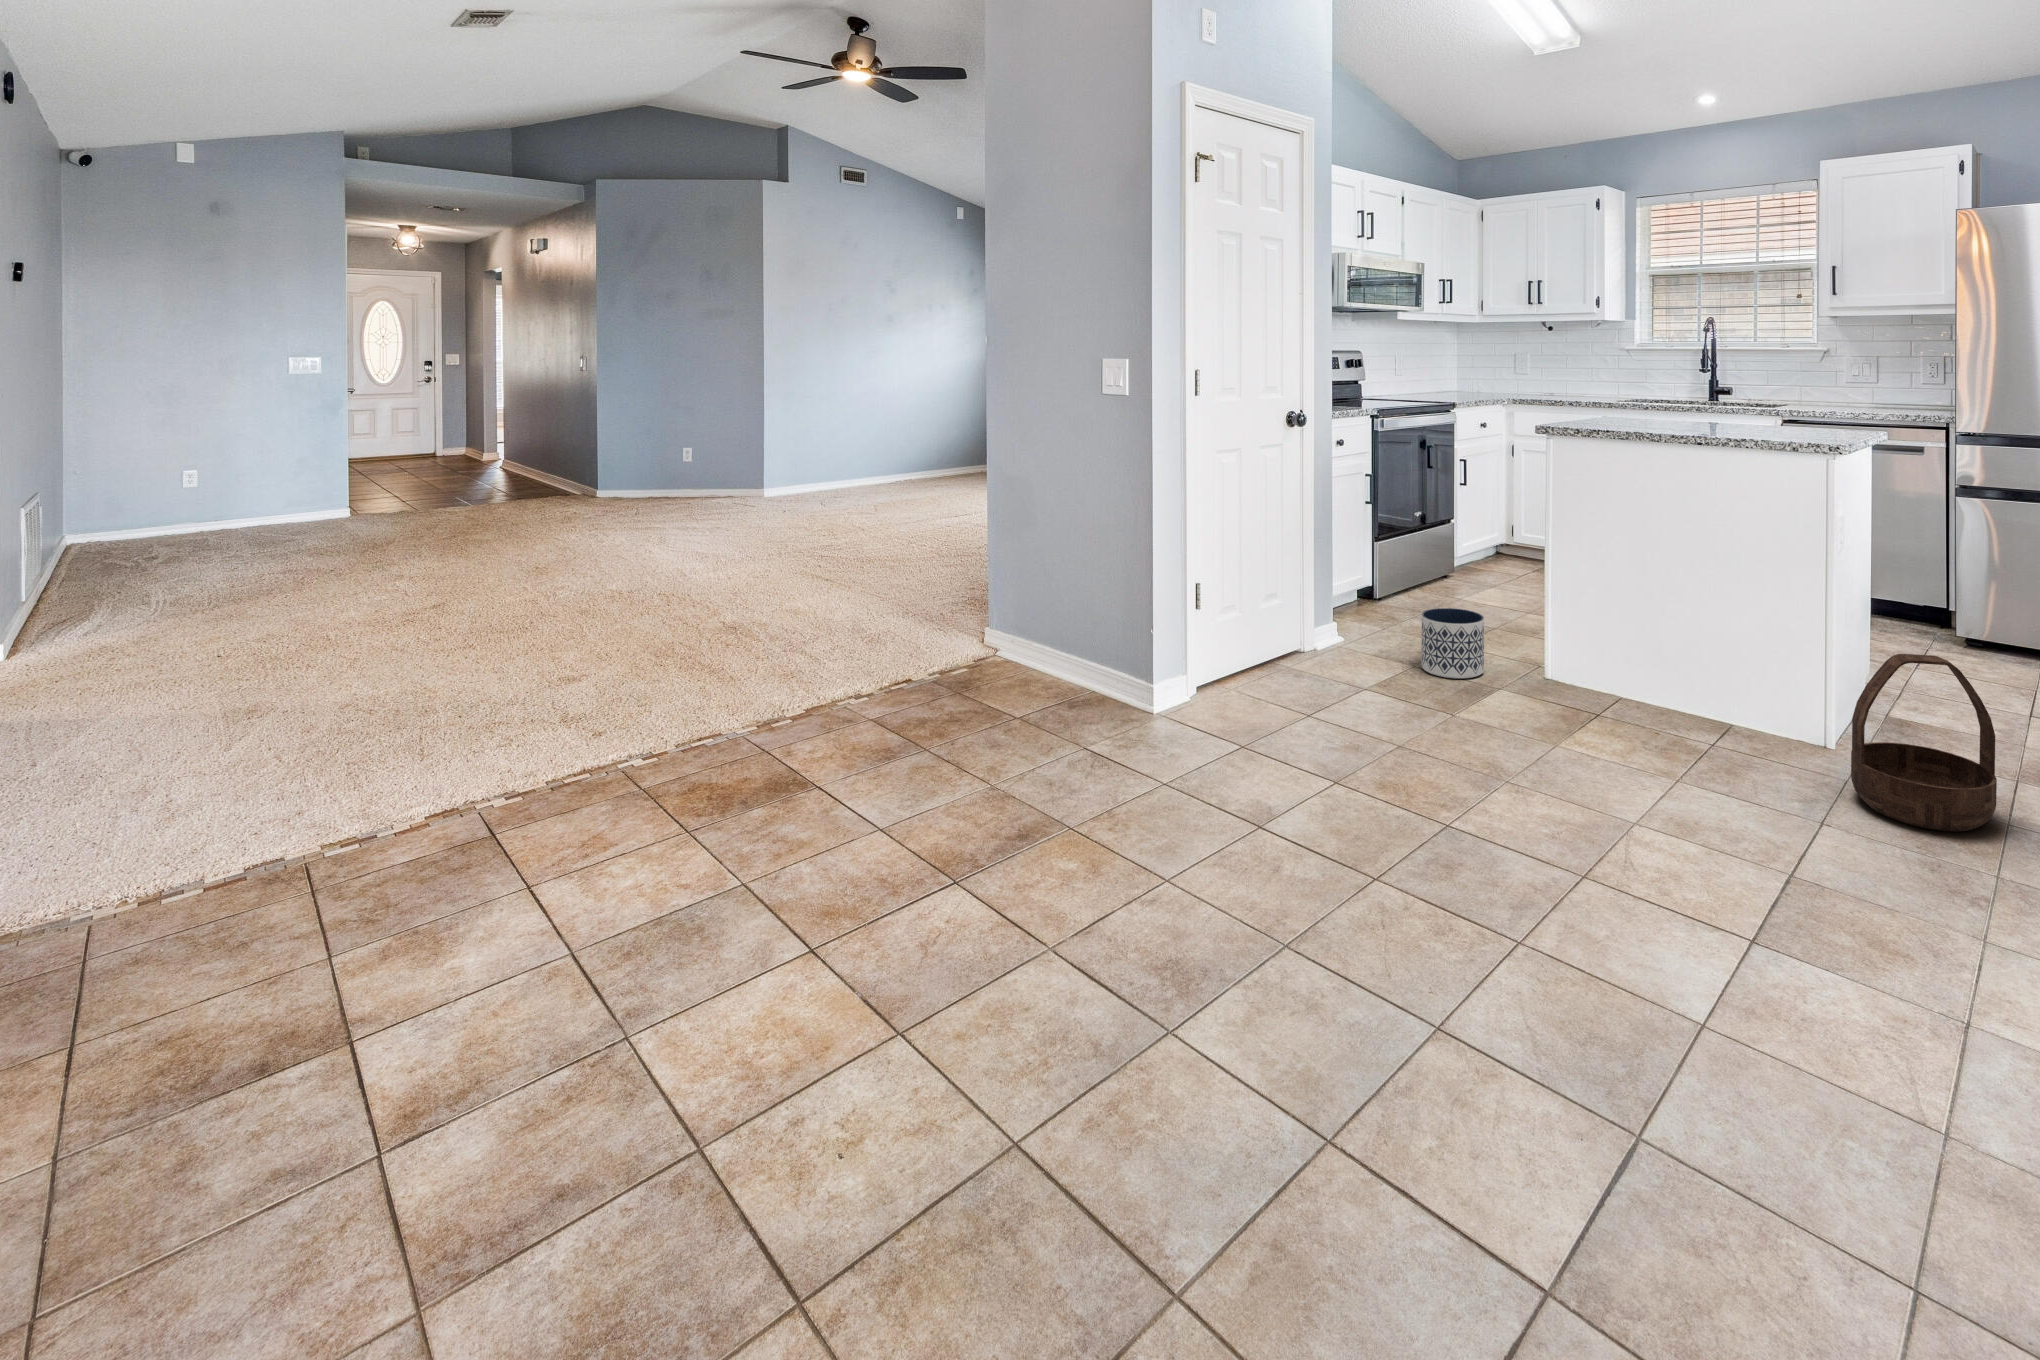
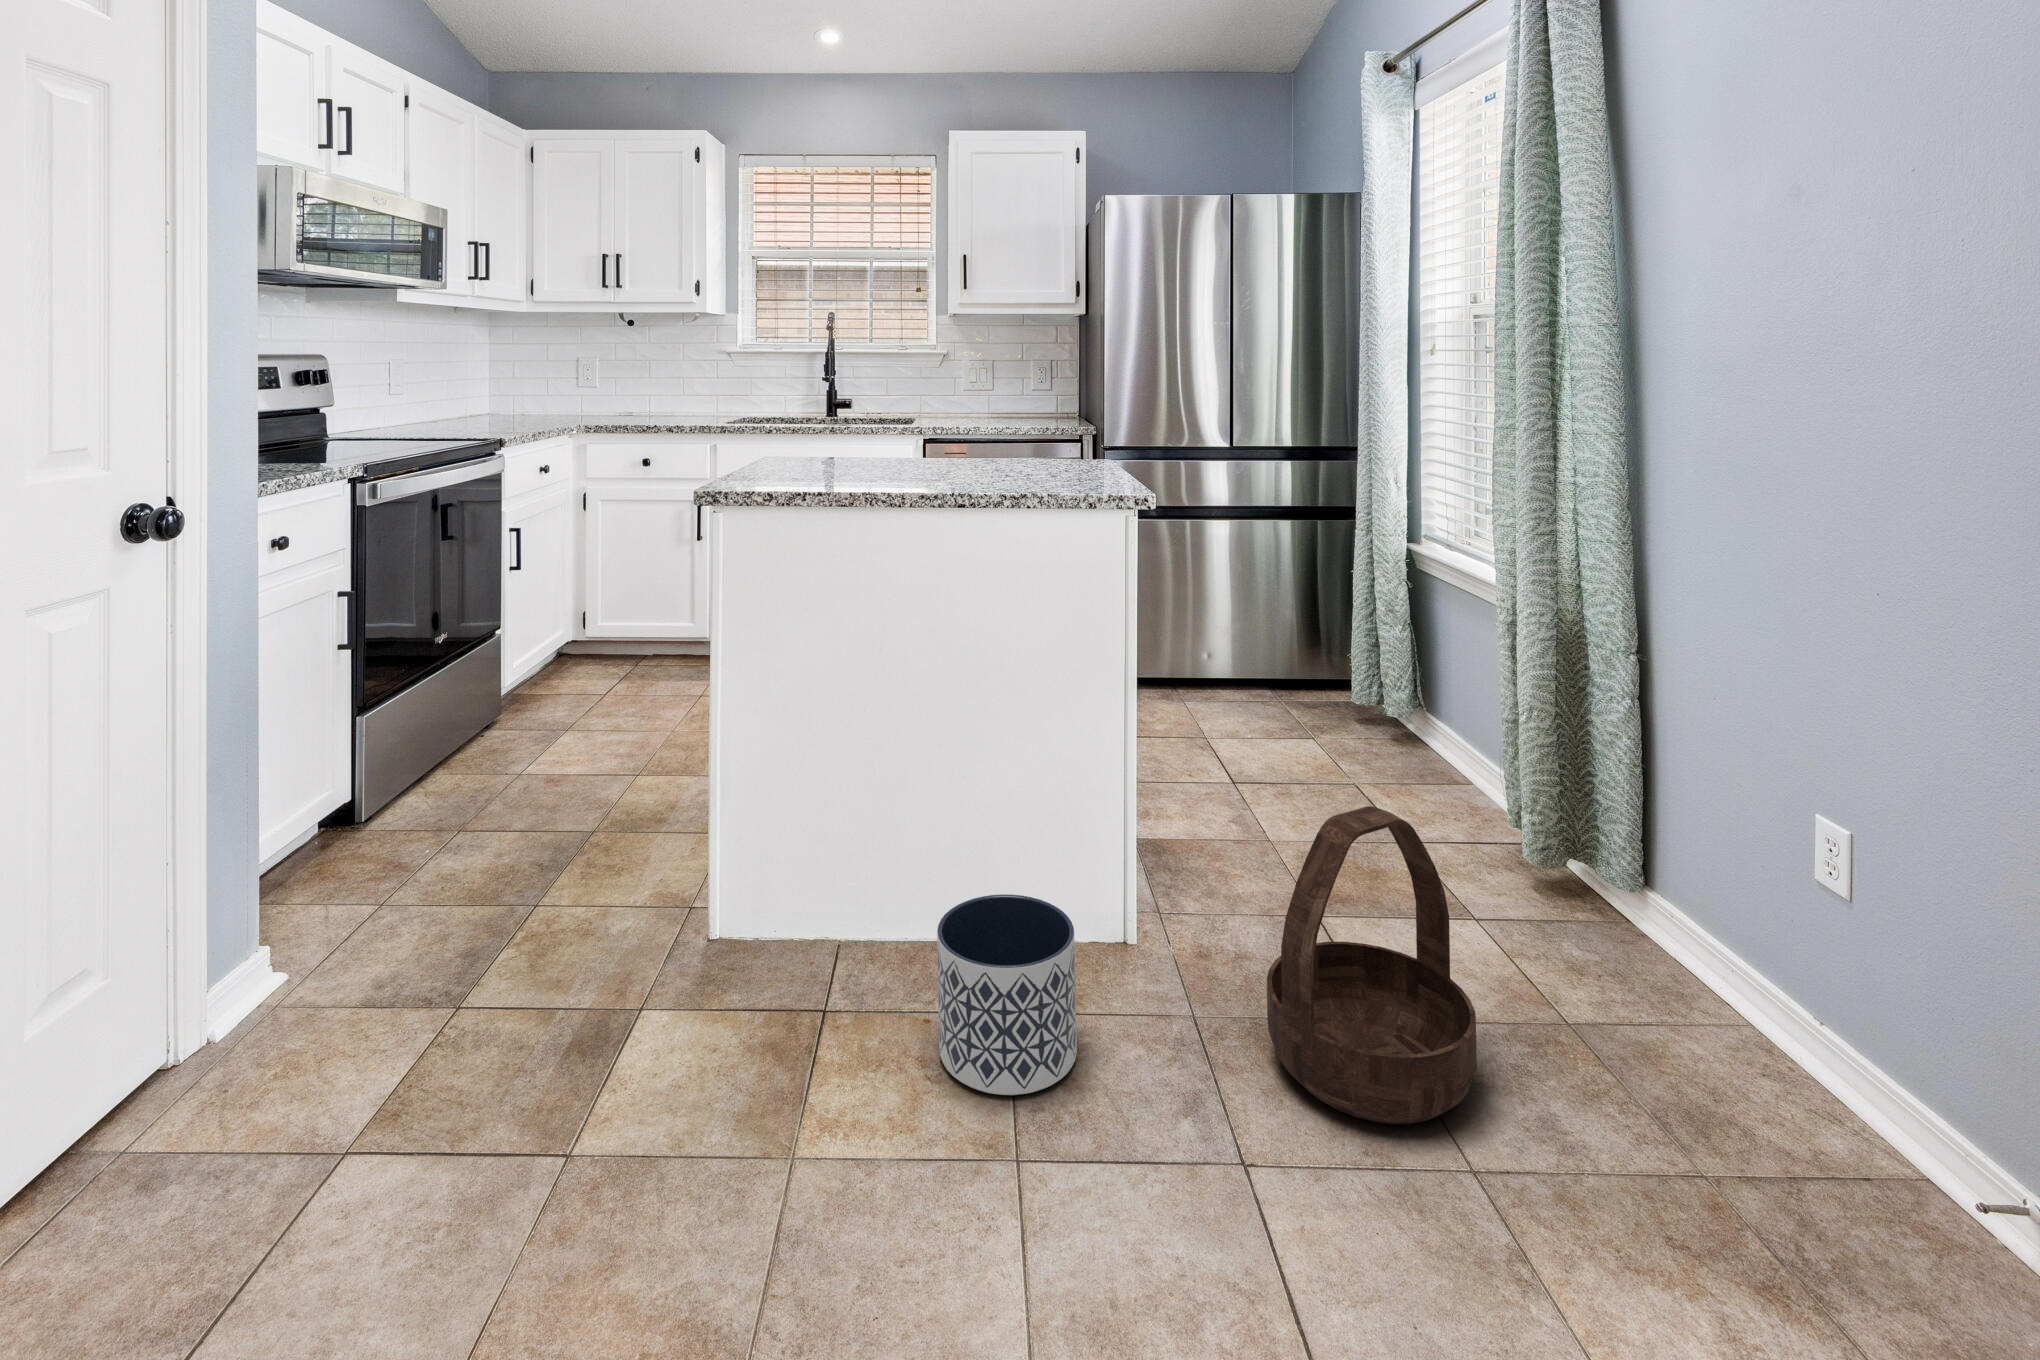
planter: present [1421,608,1484,679] -> present [937,894,1077,1095]

